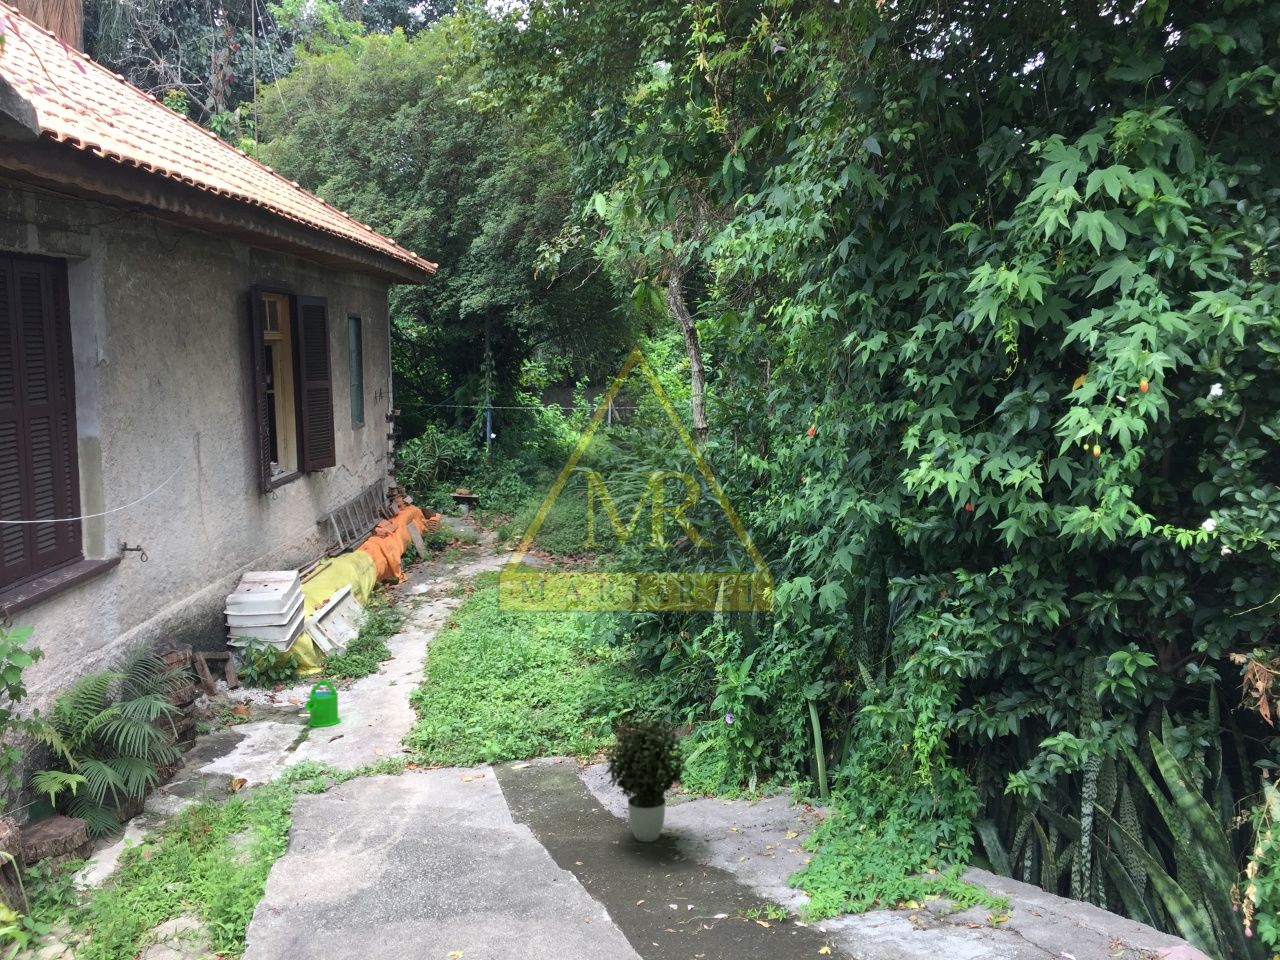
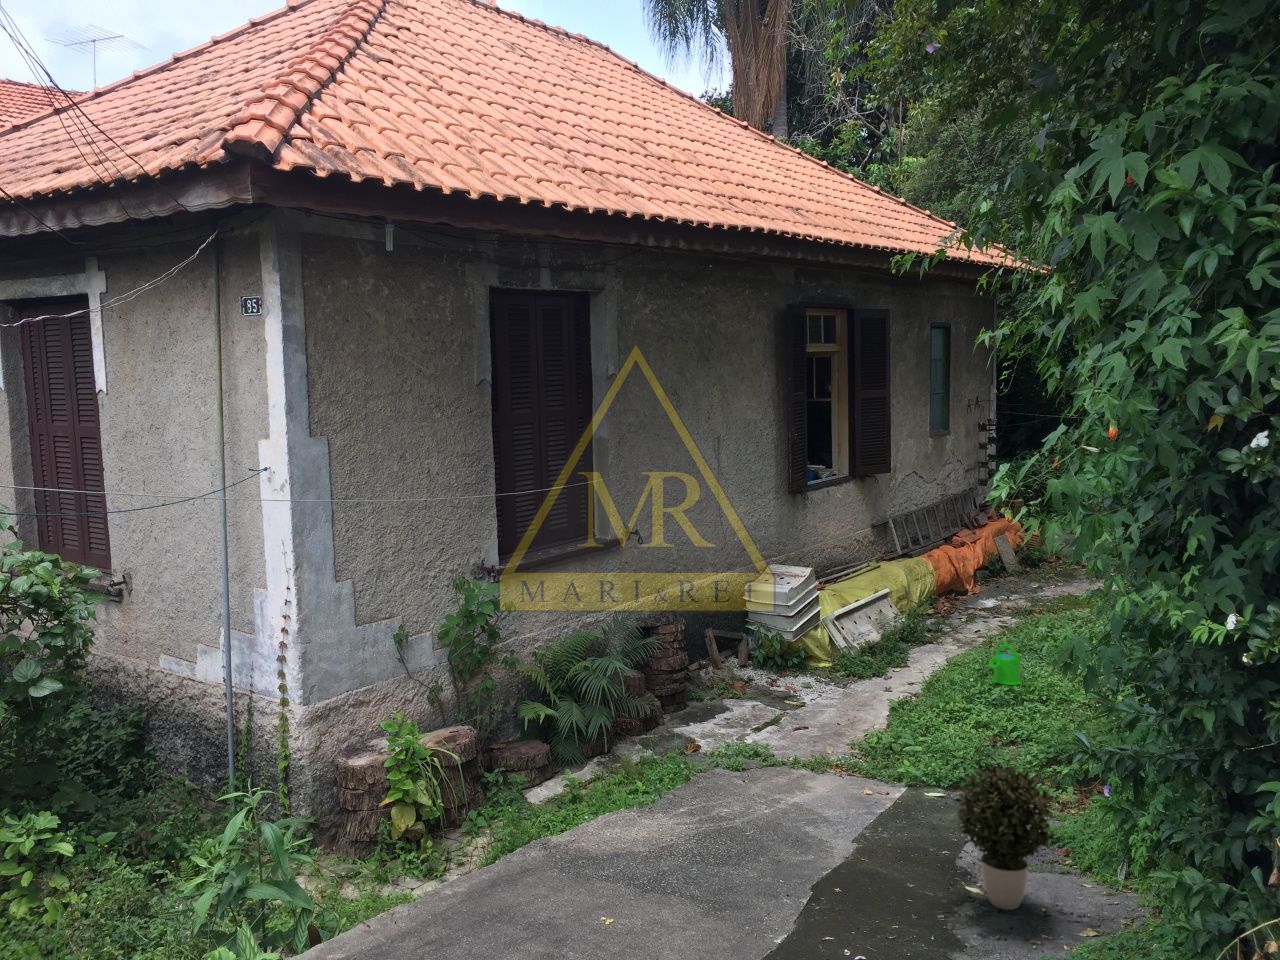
watering can: present [305,680,341,727] -> present [989,644,1022,685]

